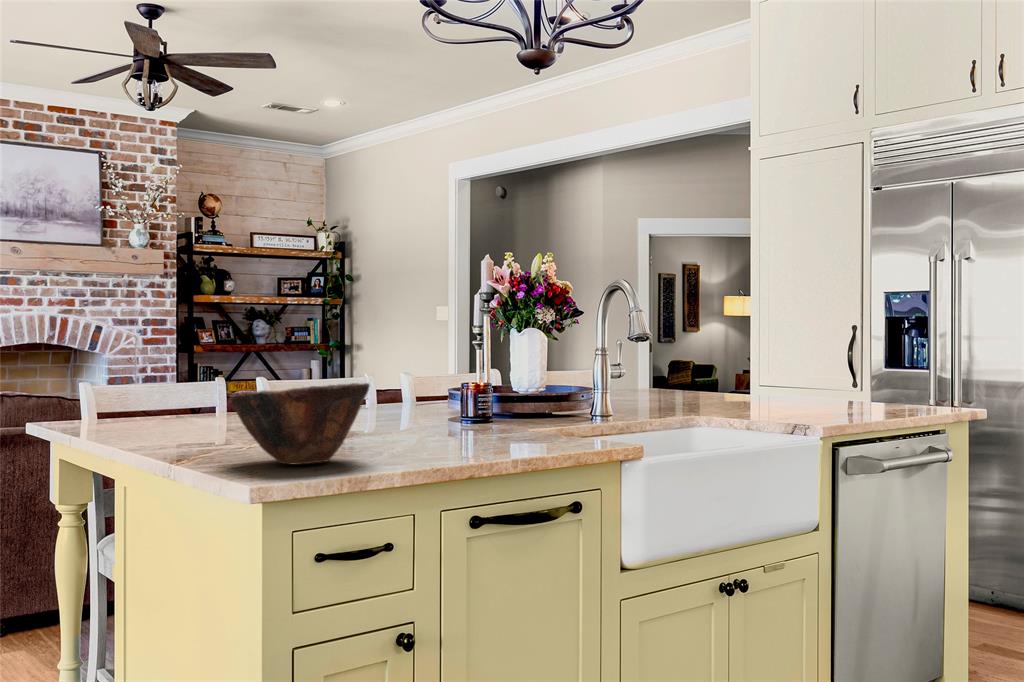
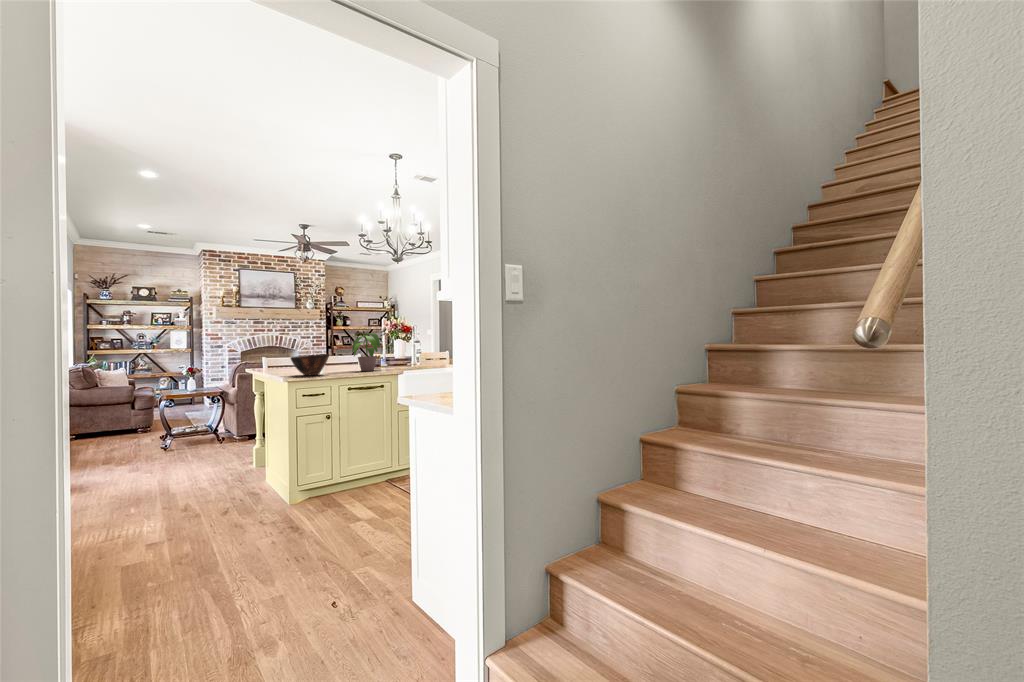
potted plant: none [398,307,522,443] -> present [352,333,380,371]

